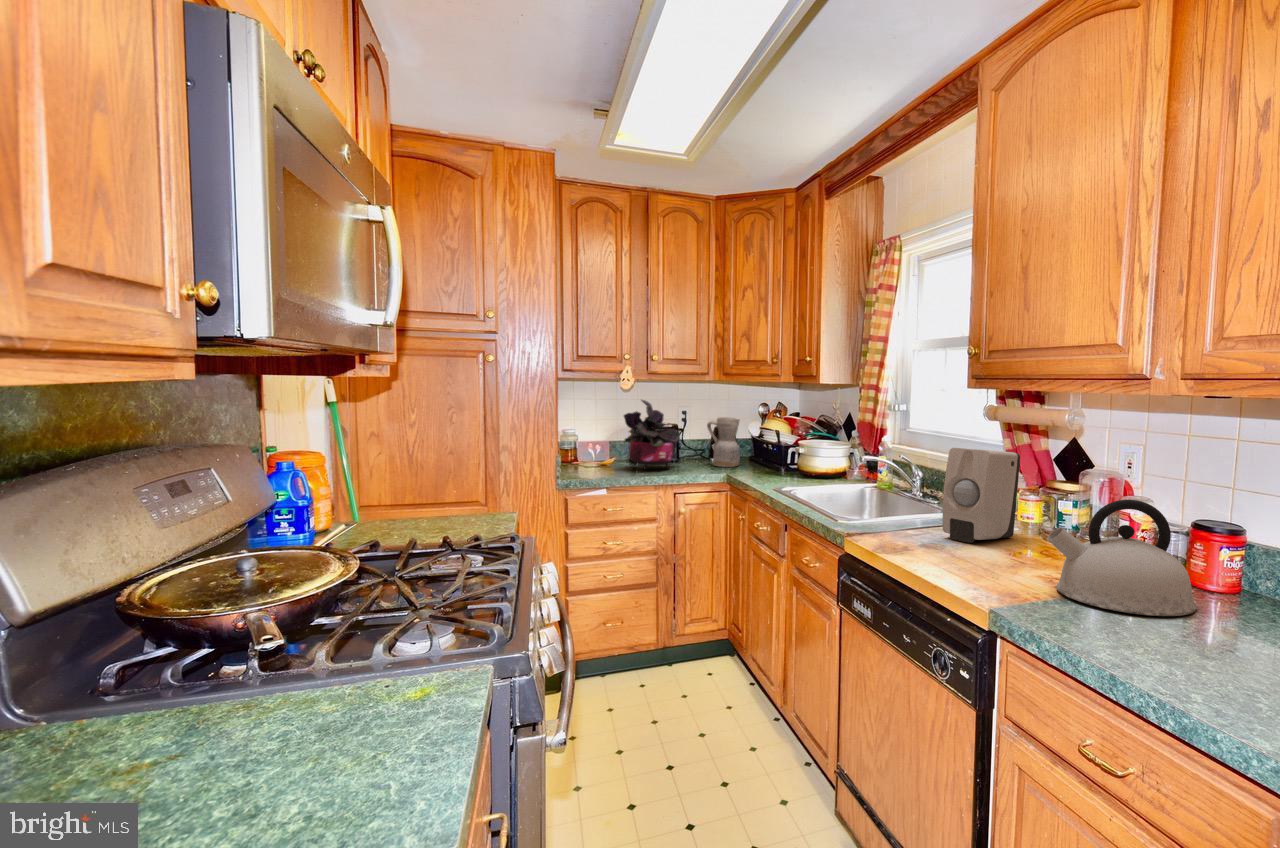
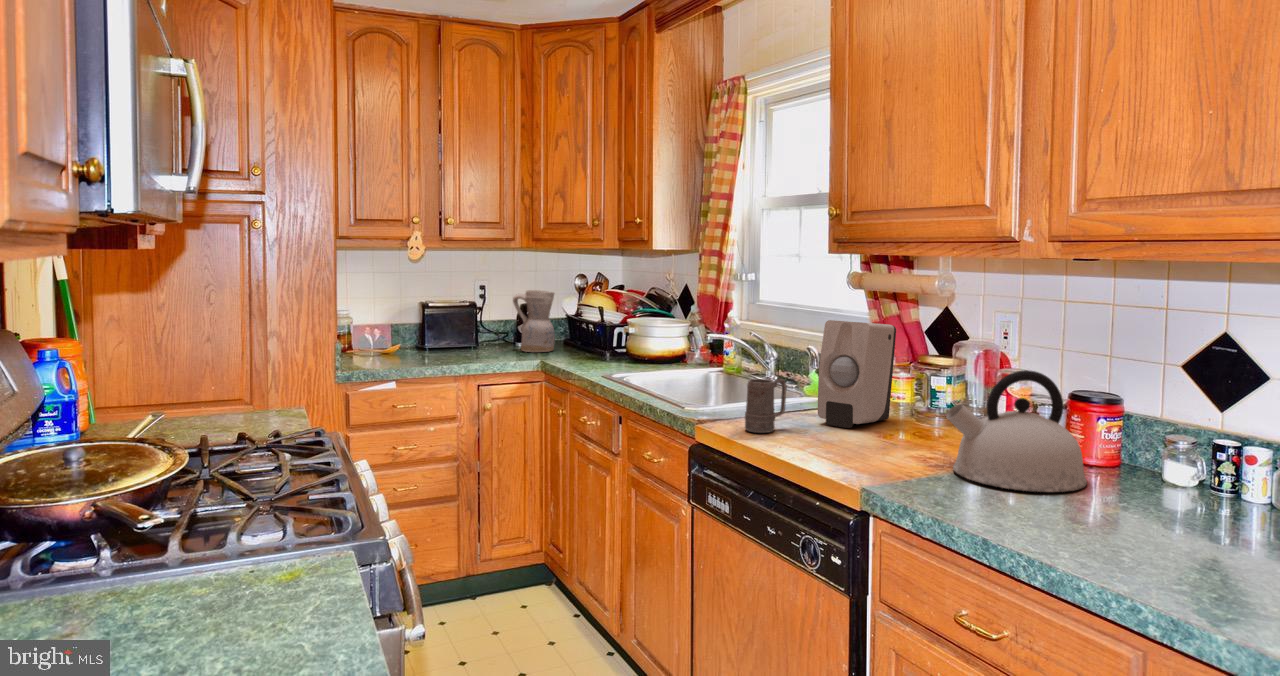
potted plant: present [624,400,680,469] -> none [404,267,480,358]
mug: none [873,497,912,543] -> present [745,378,787,433]

